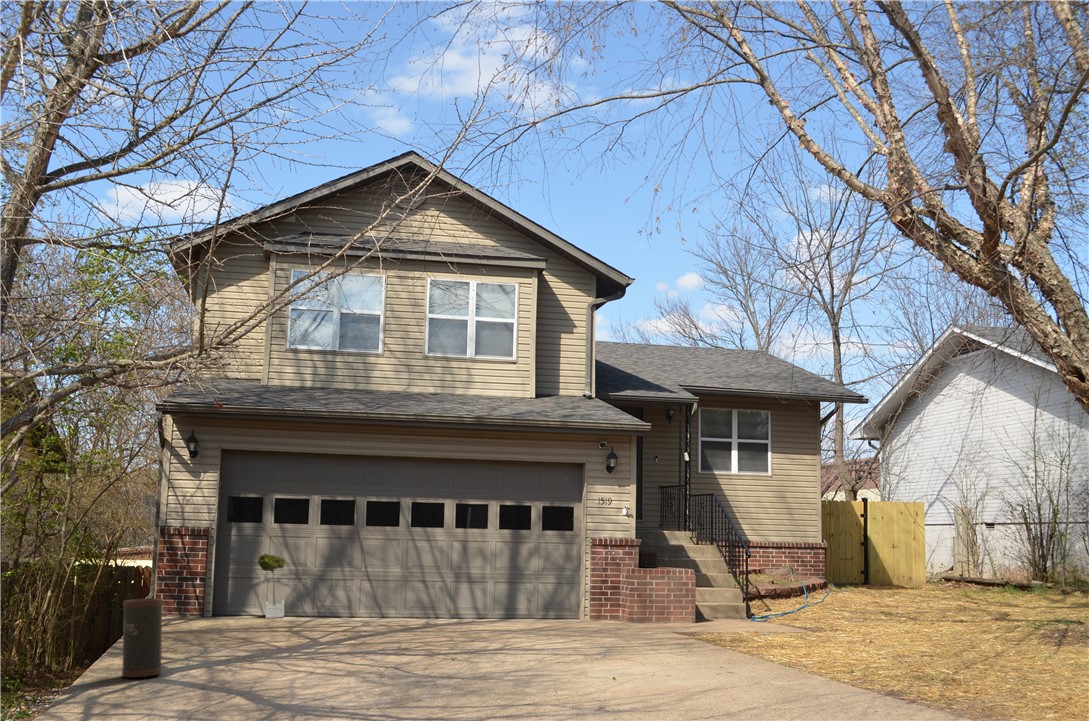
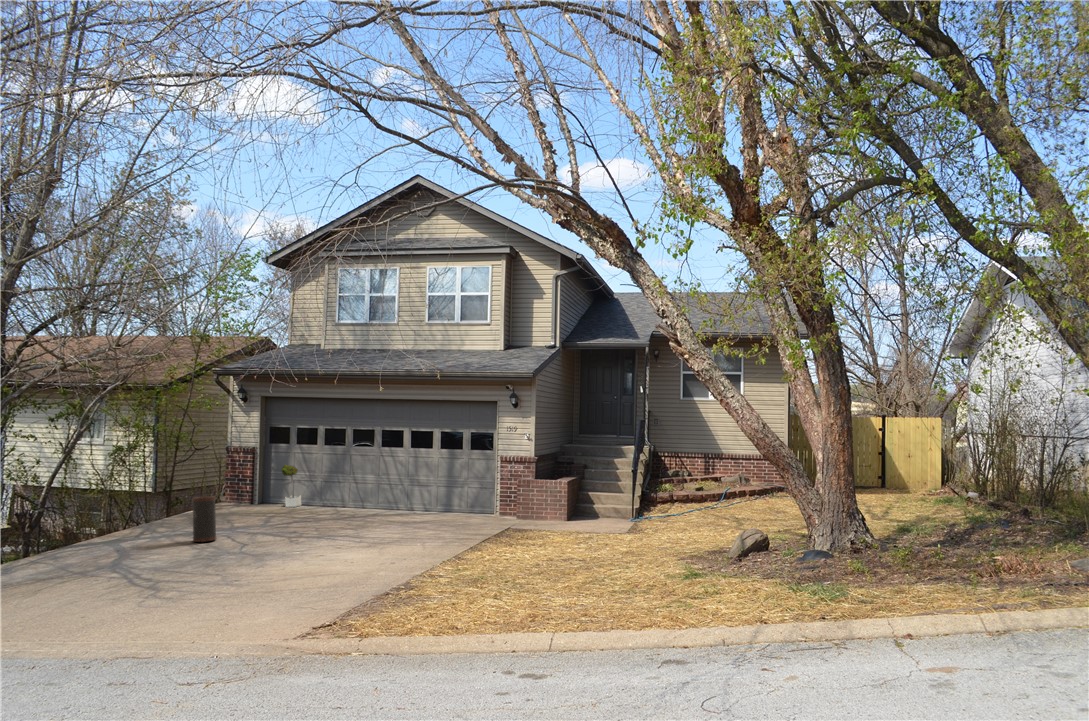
trash can: present [122,598,163,678] -> present [192,496,216,542]

